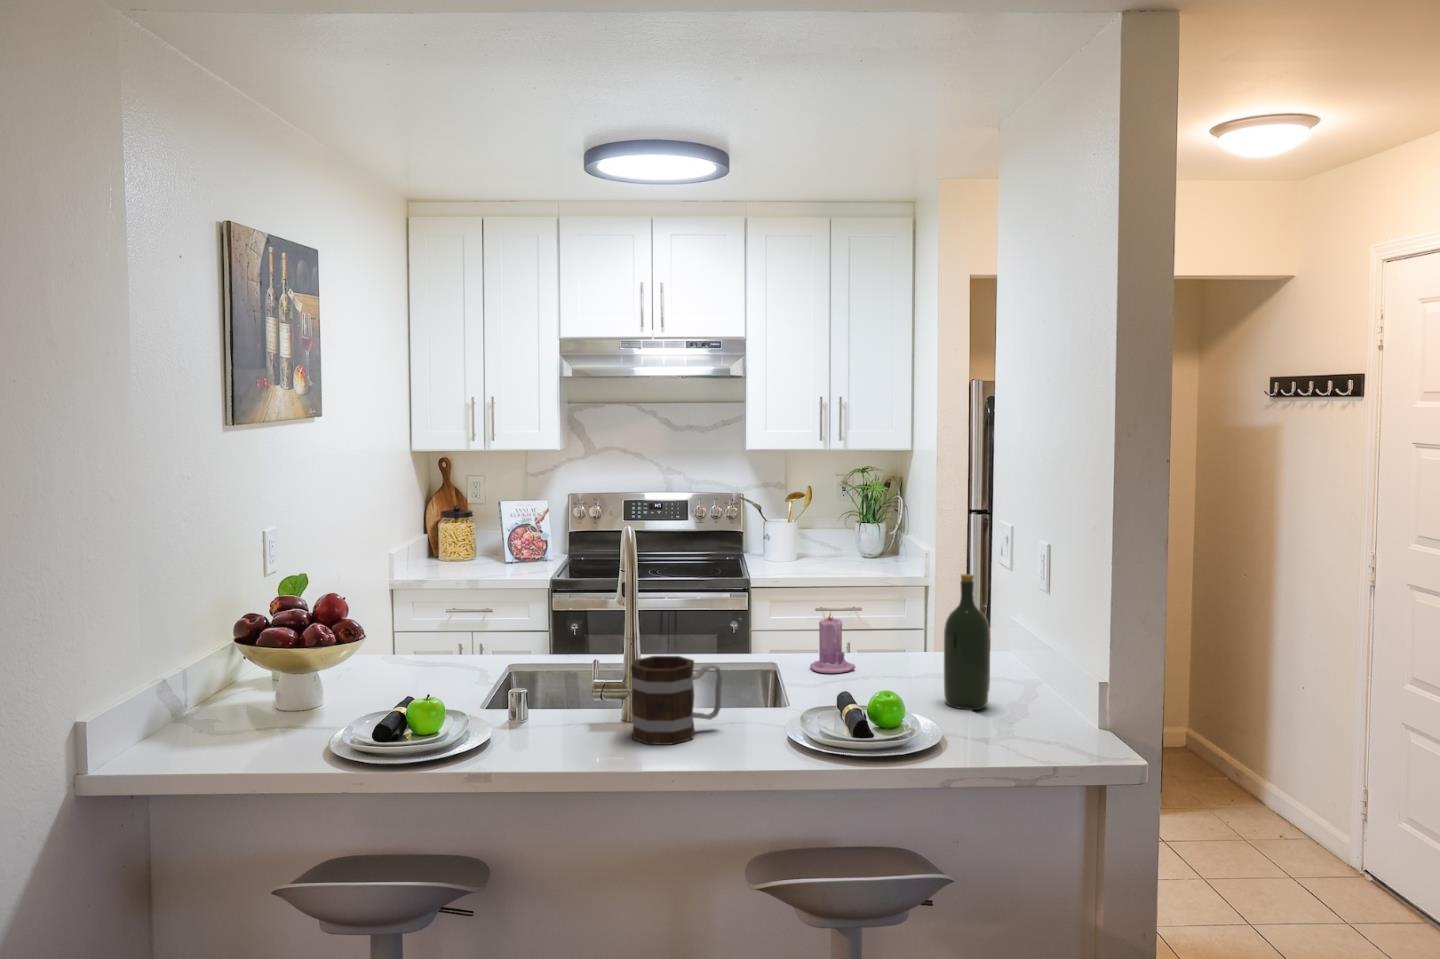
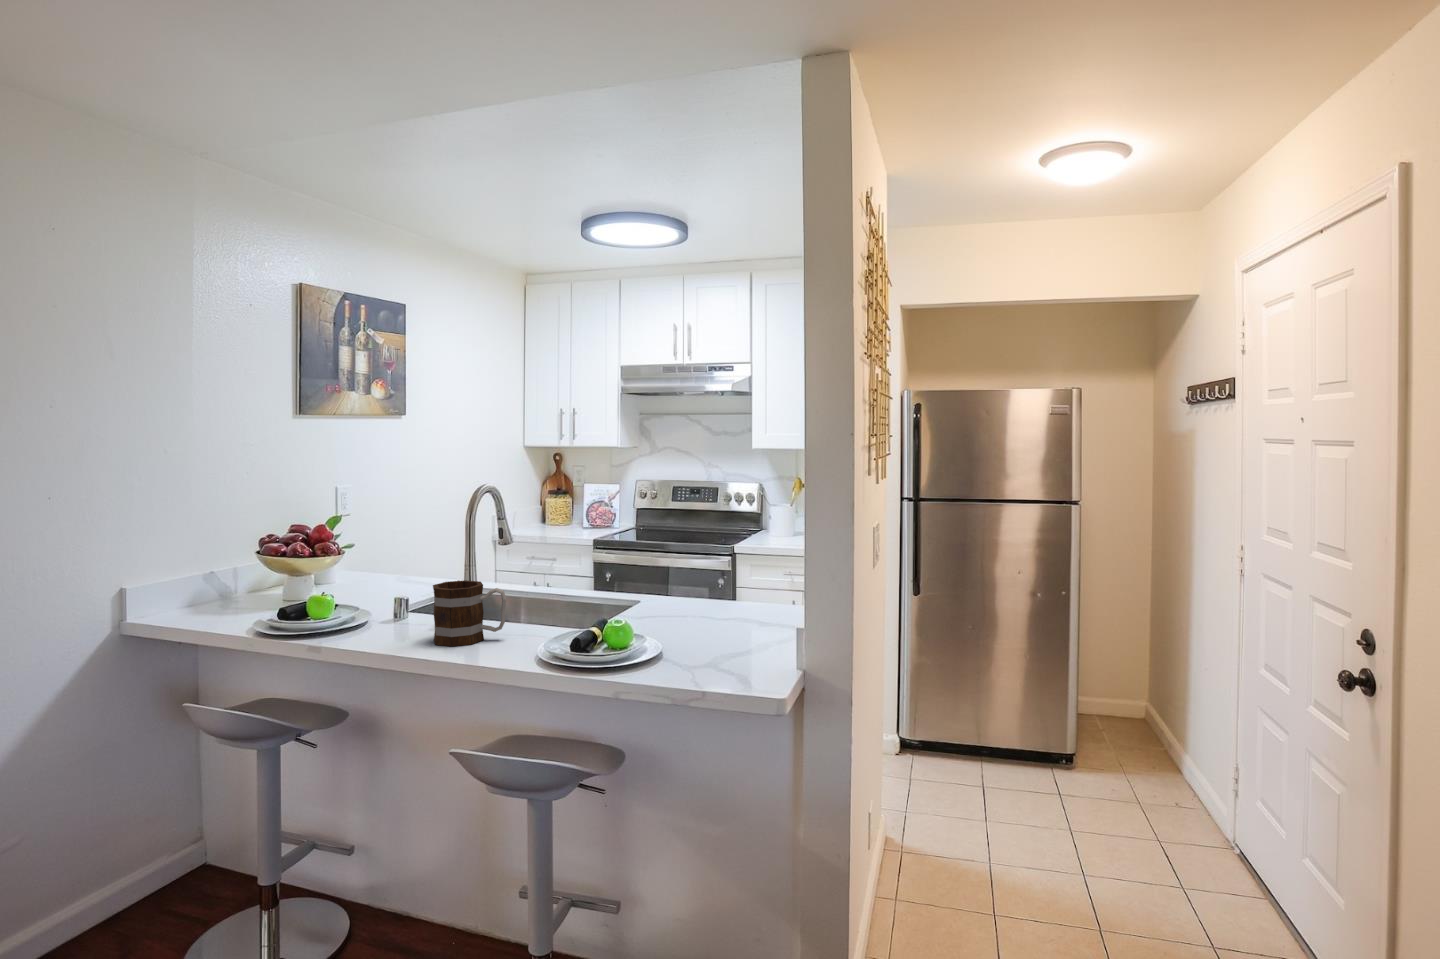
wine bottle: present [944,574,990,710] -> none [702,532,740,645]
candle: present [810,612,855,673] -> none [656,562,690,611]

